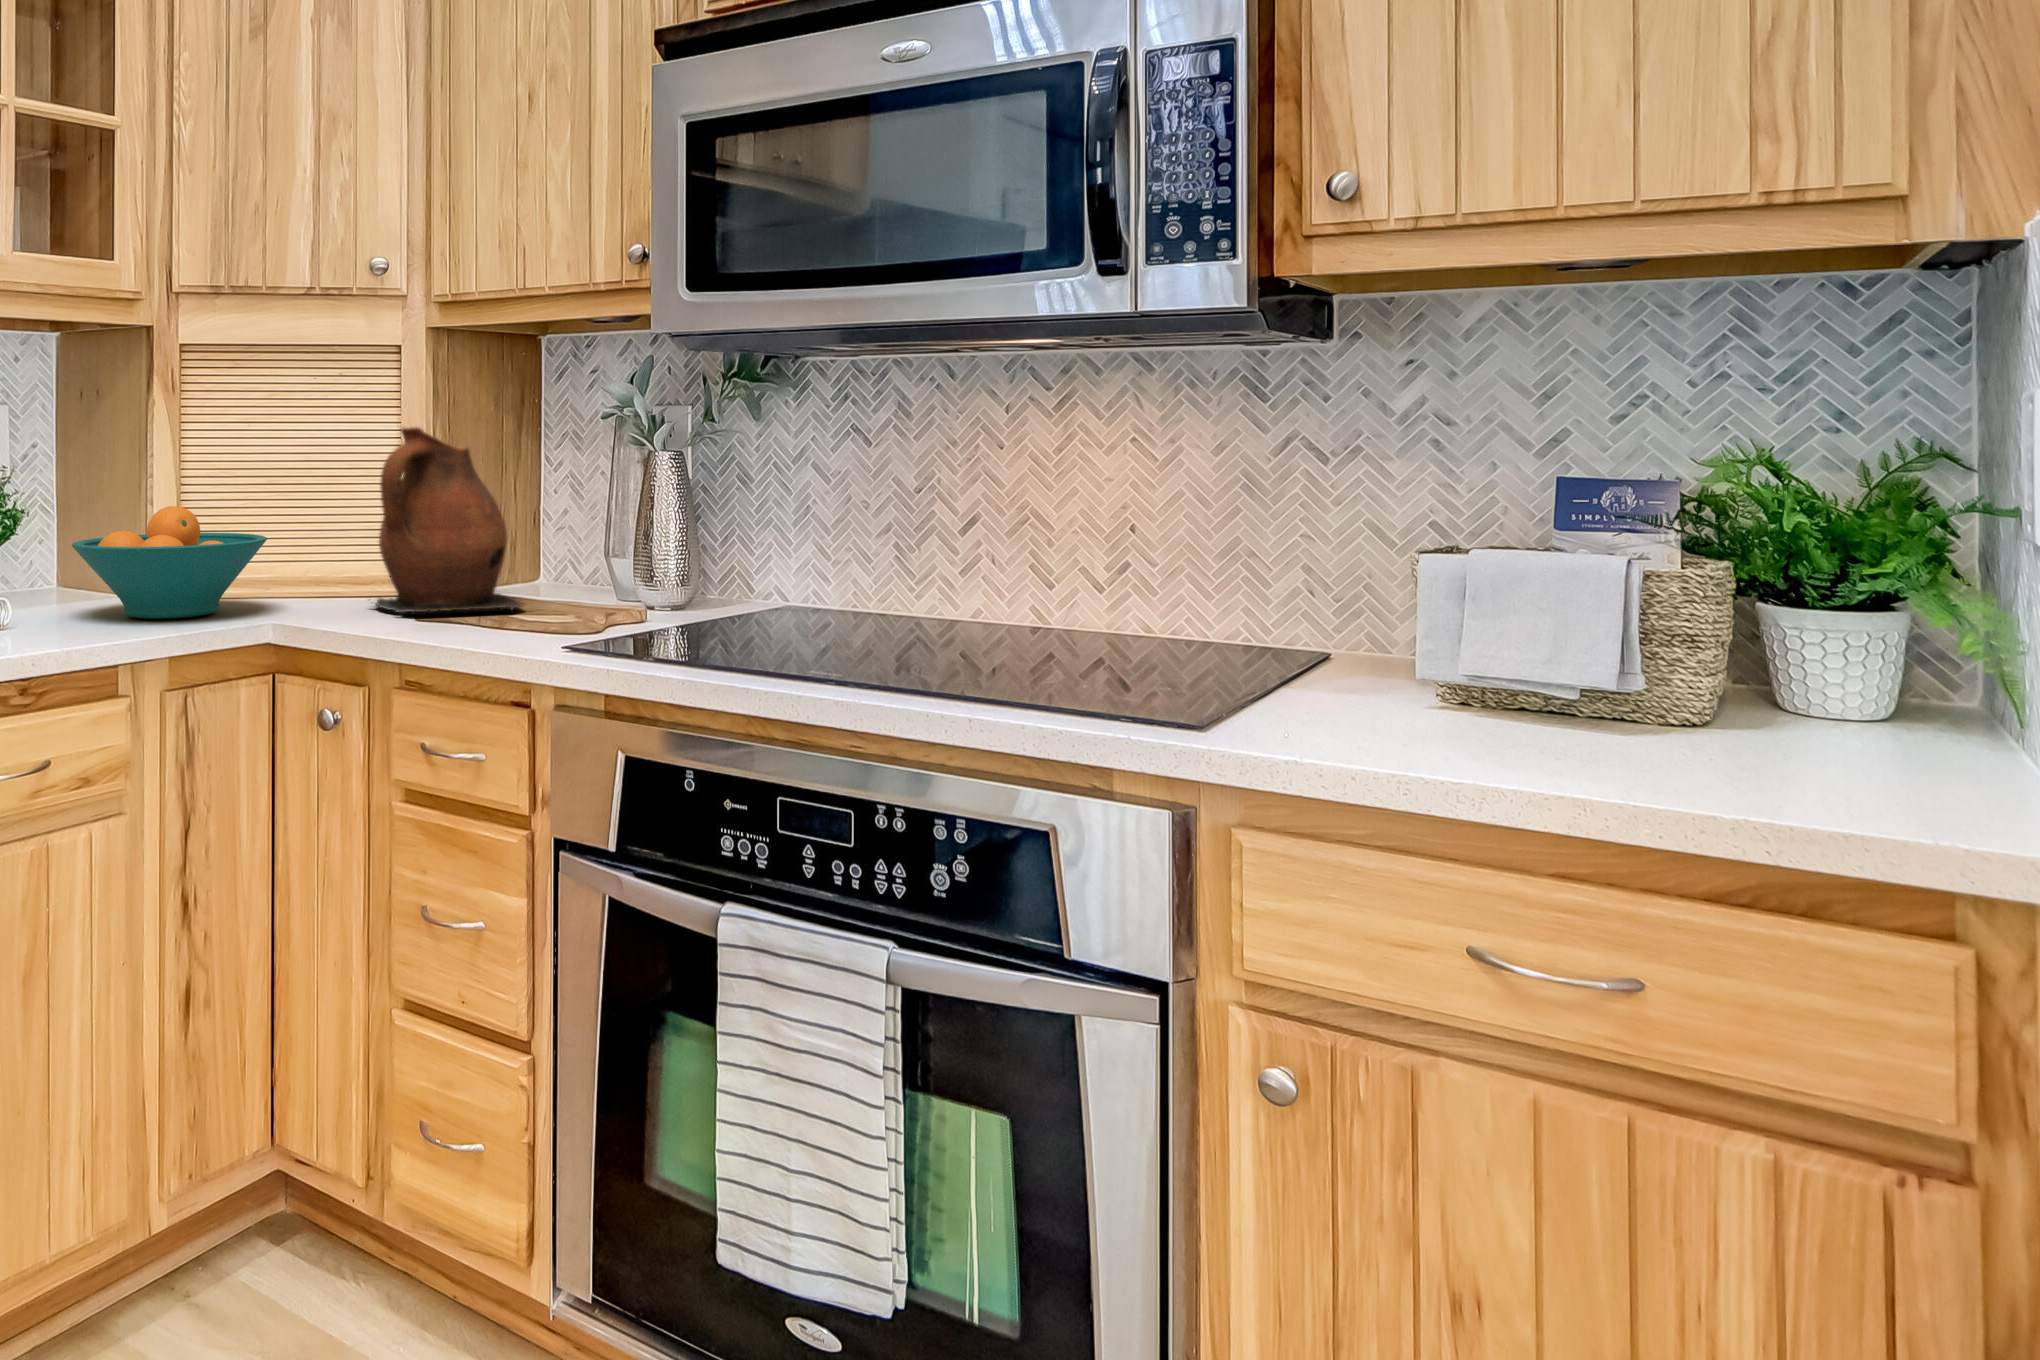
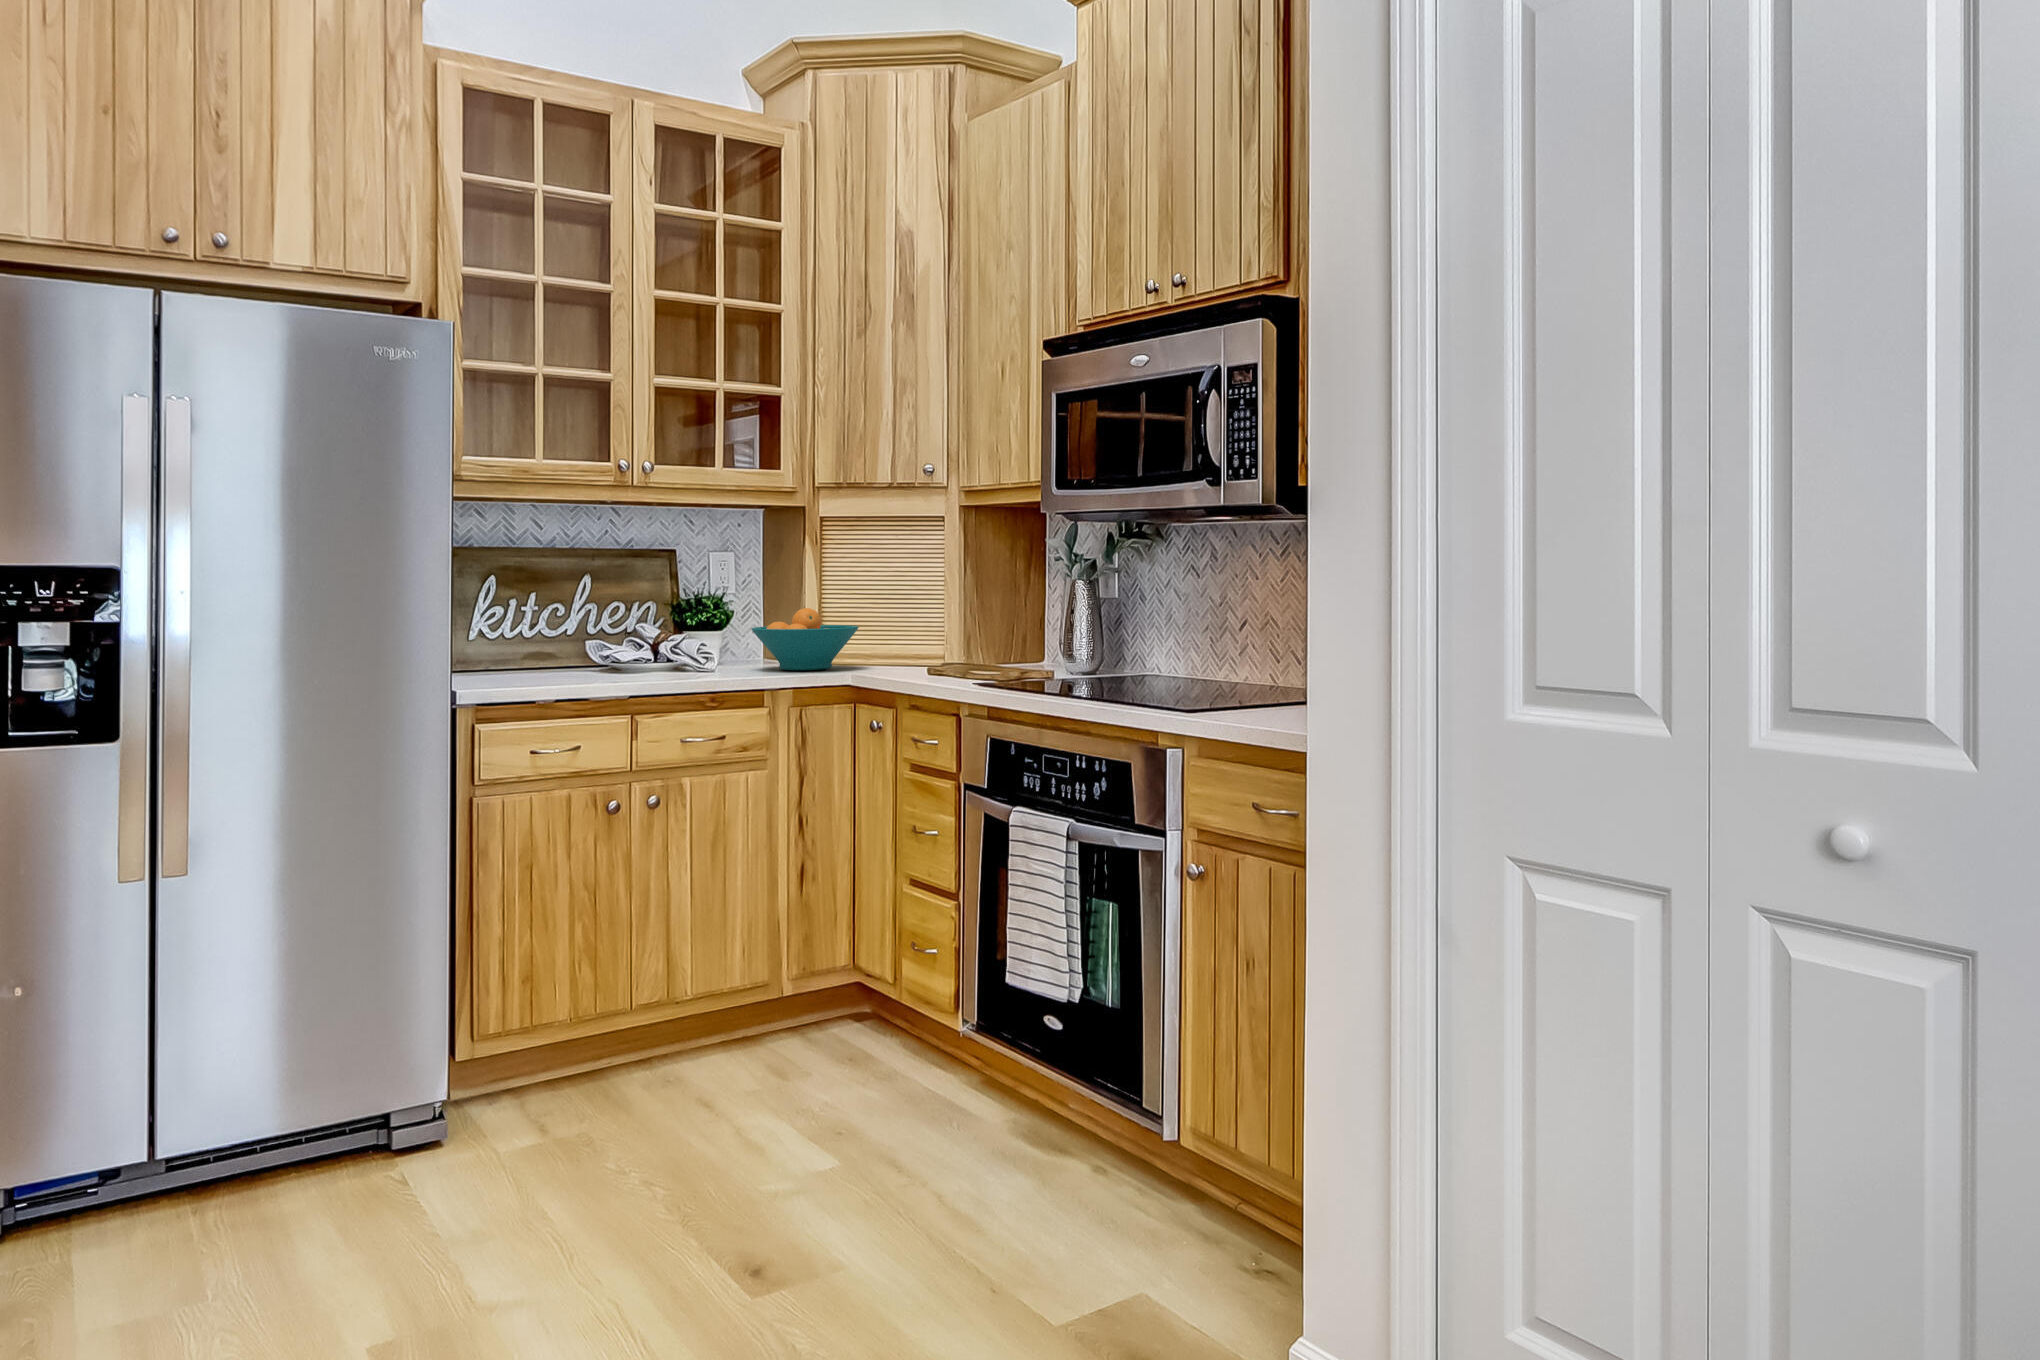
ceramic pitcher: present [369,427,524,613] -> none [914,564,999,671]

